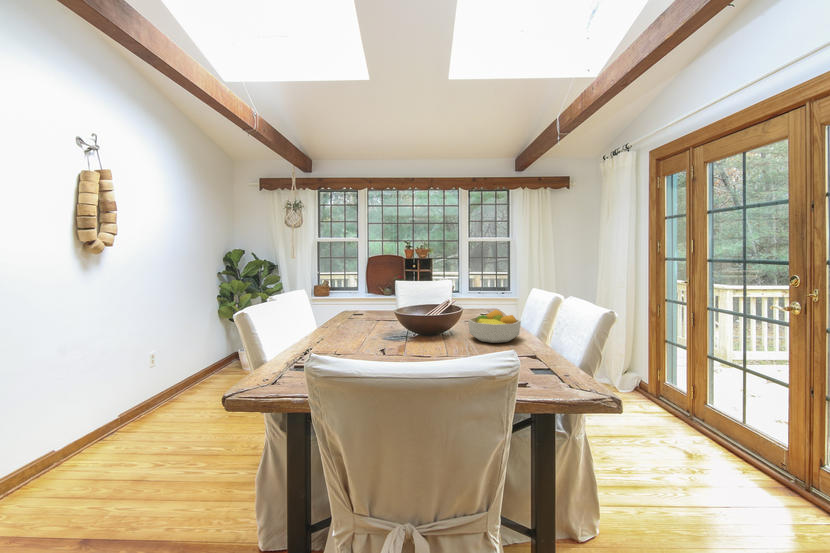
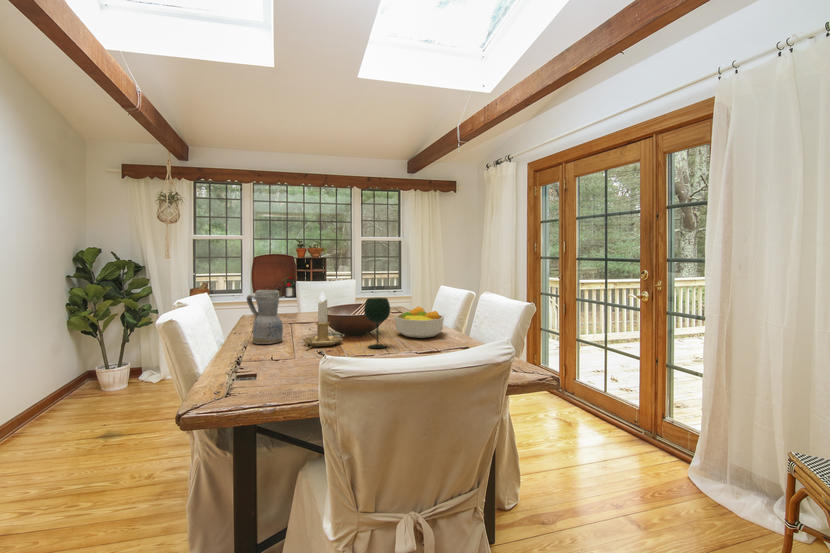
ceramic pitcher: none [328,289,359,339] -> present [247,290,283,344]
candlestick: none [372,291,412,346] -> present [303,292,343,348]
wine glass: none [429,299,456,350] -> present [364,298,390,348]

